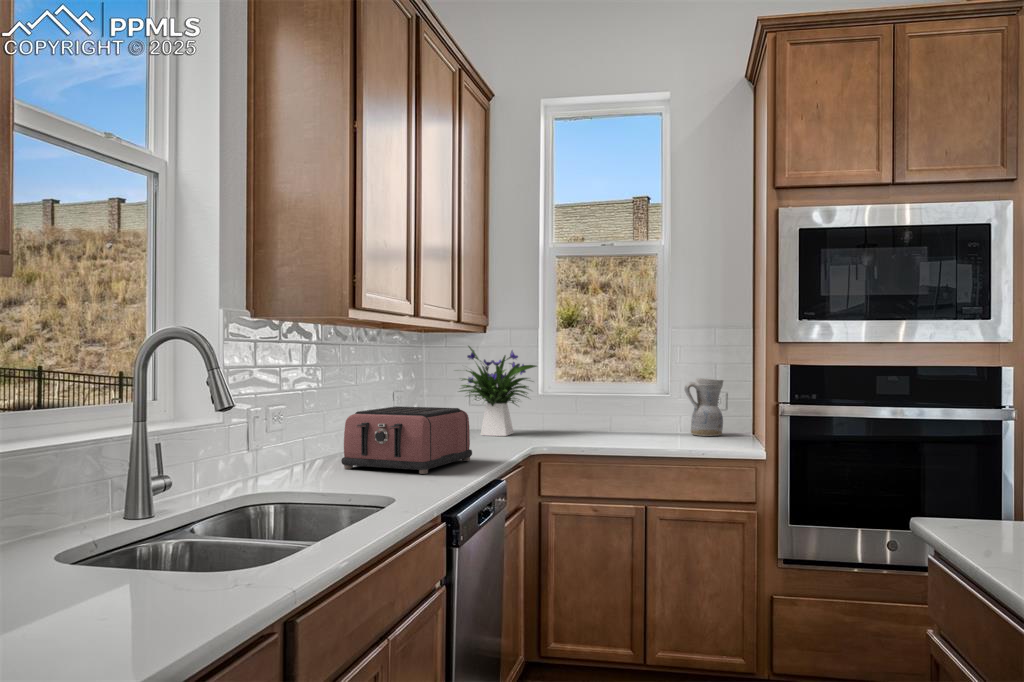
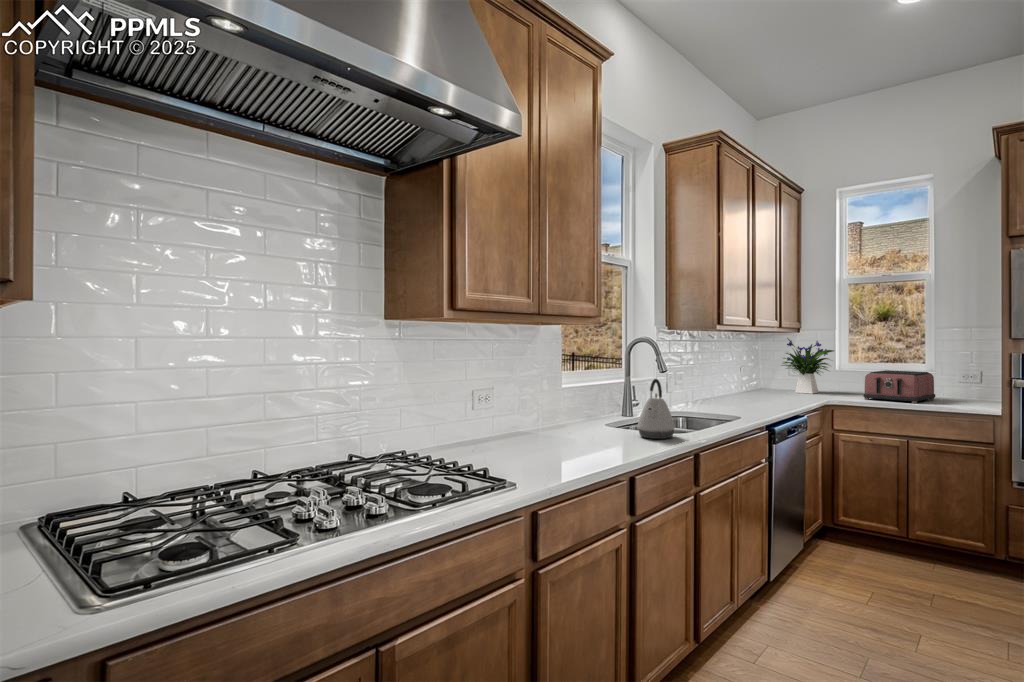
ceramic pitcher: present [685,379,723,436] -> none [949,360,983,400]
toaster: present [341,406,472,474] -> present [863,370,936,403]
kettle: none [93,431,217,621] -> present [637,379,675,439]

